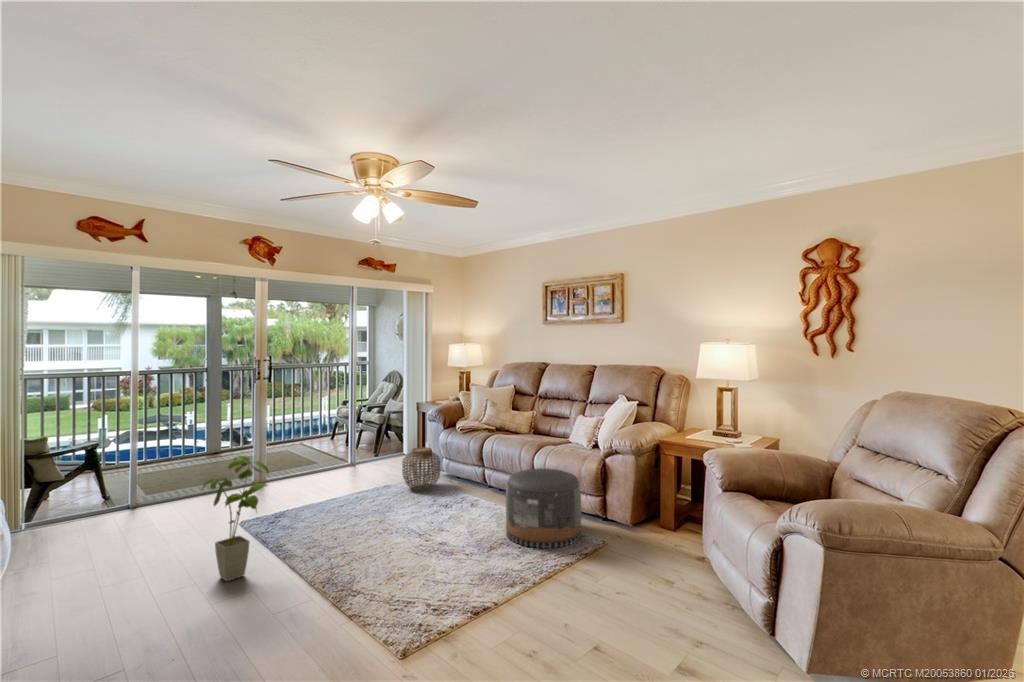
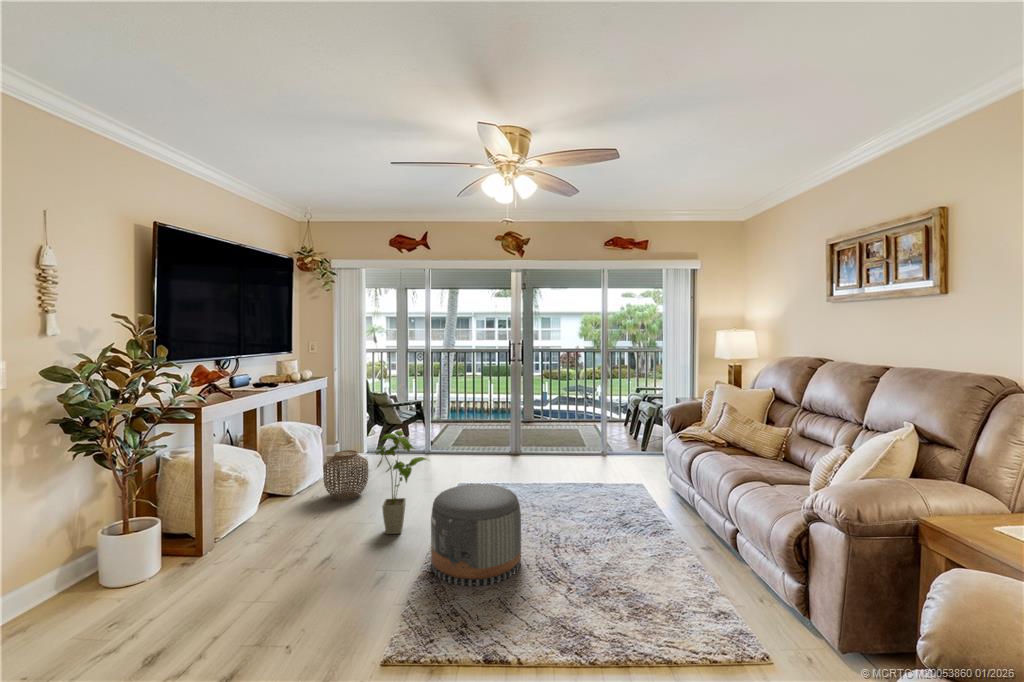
woven basket: present [402,447,440,491] -> present [323,450,368,500]
pouf: present [506,468,581,548] -> present [431,484,521,586]

